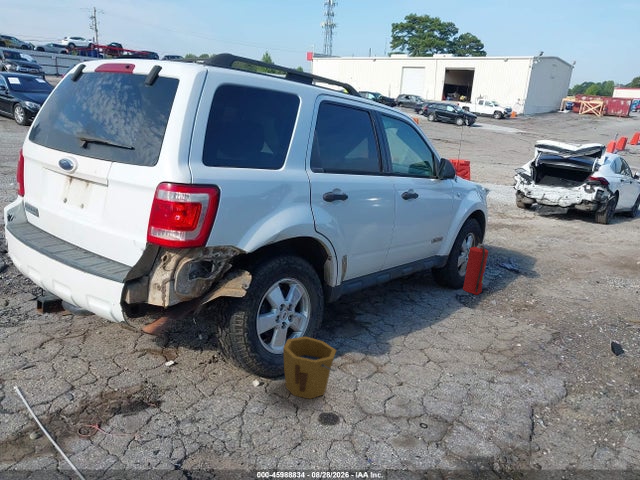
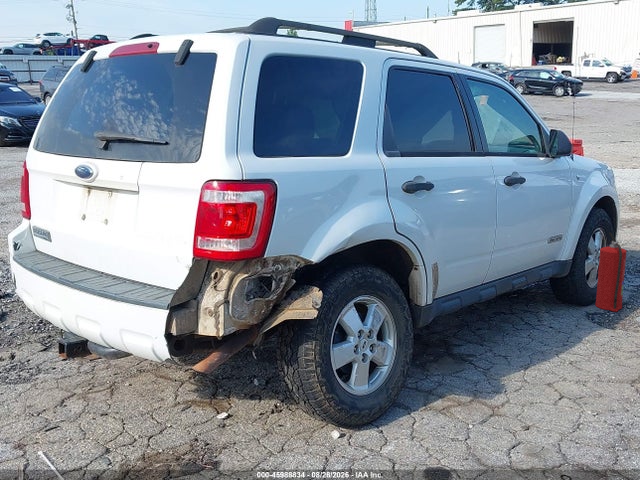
bucket: present [283,337,336,399] -> none [367,371,438,450]

